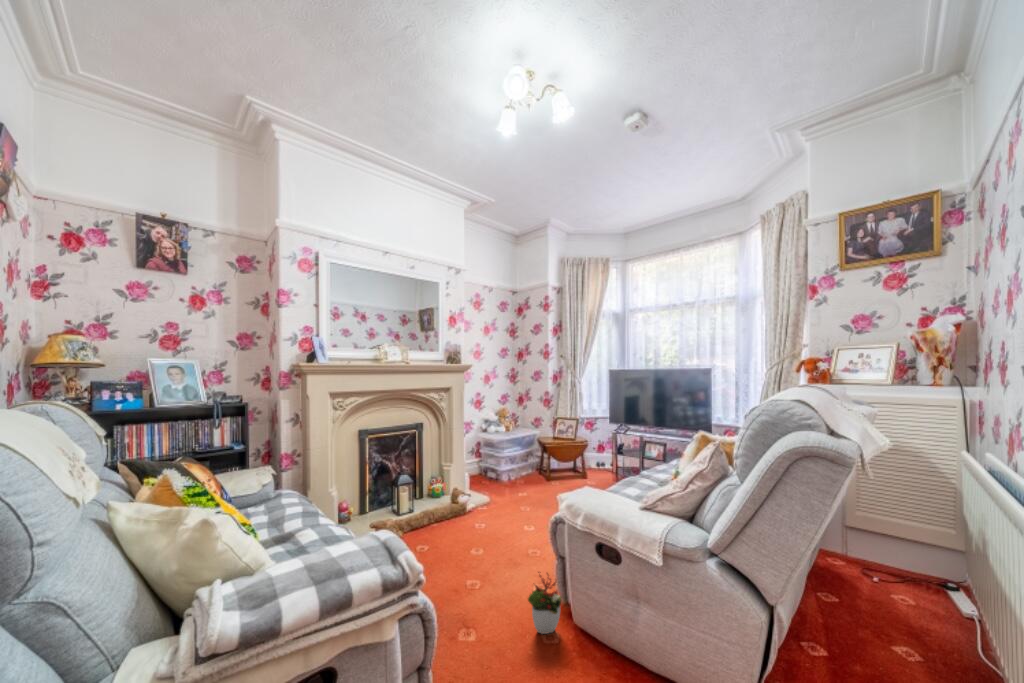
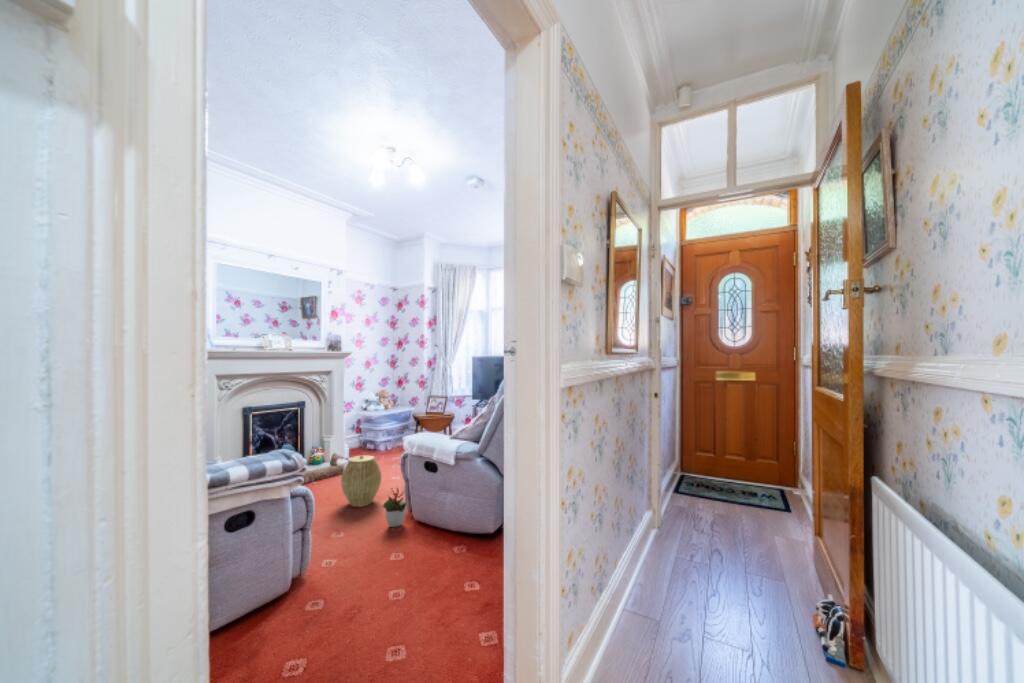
woven basket: none [466,504,517,579] -> present [341,455,382,507]

